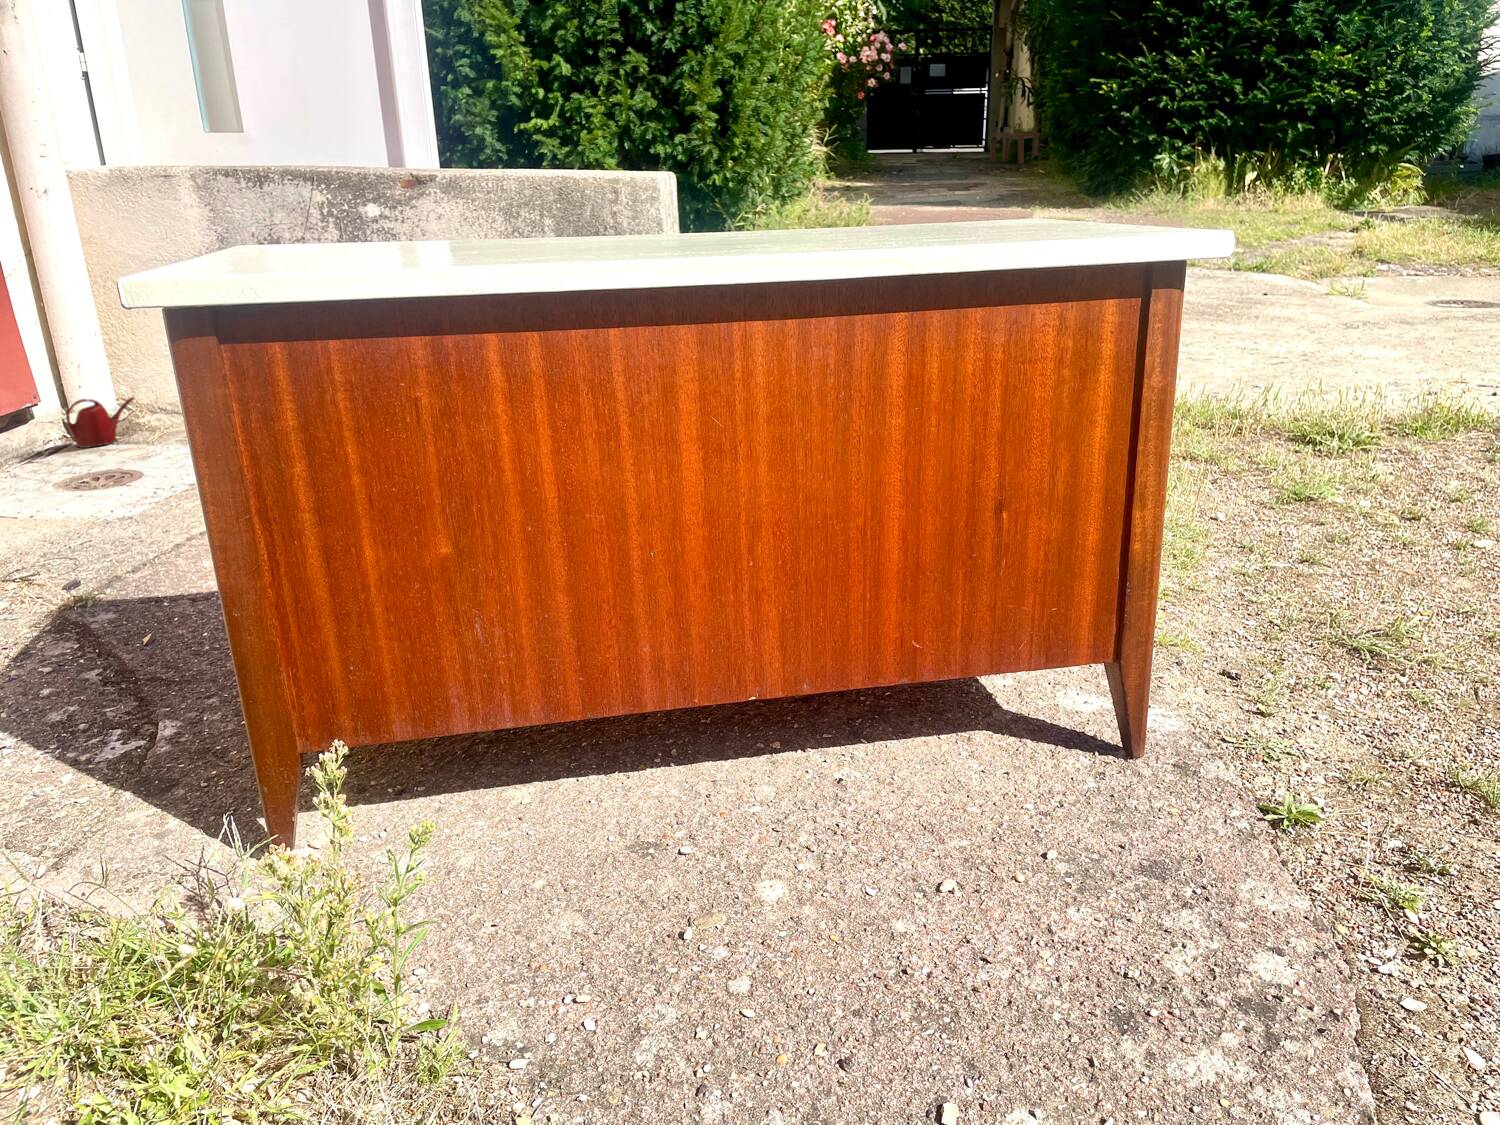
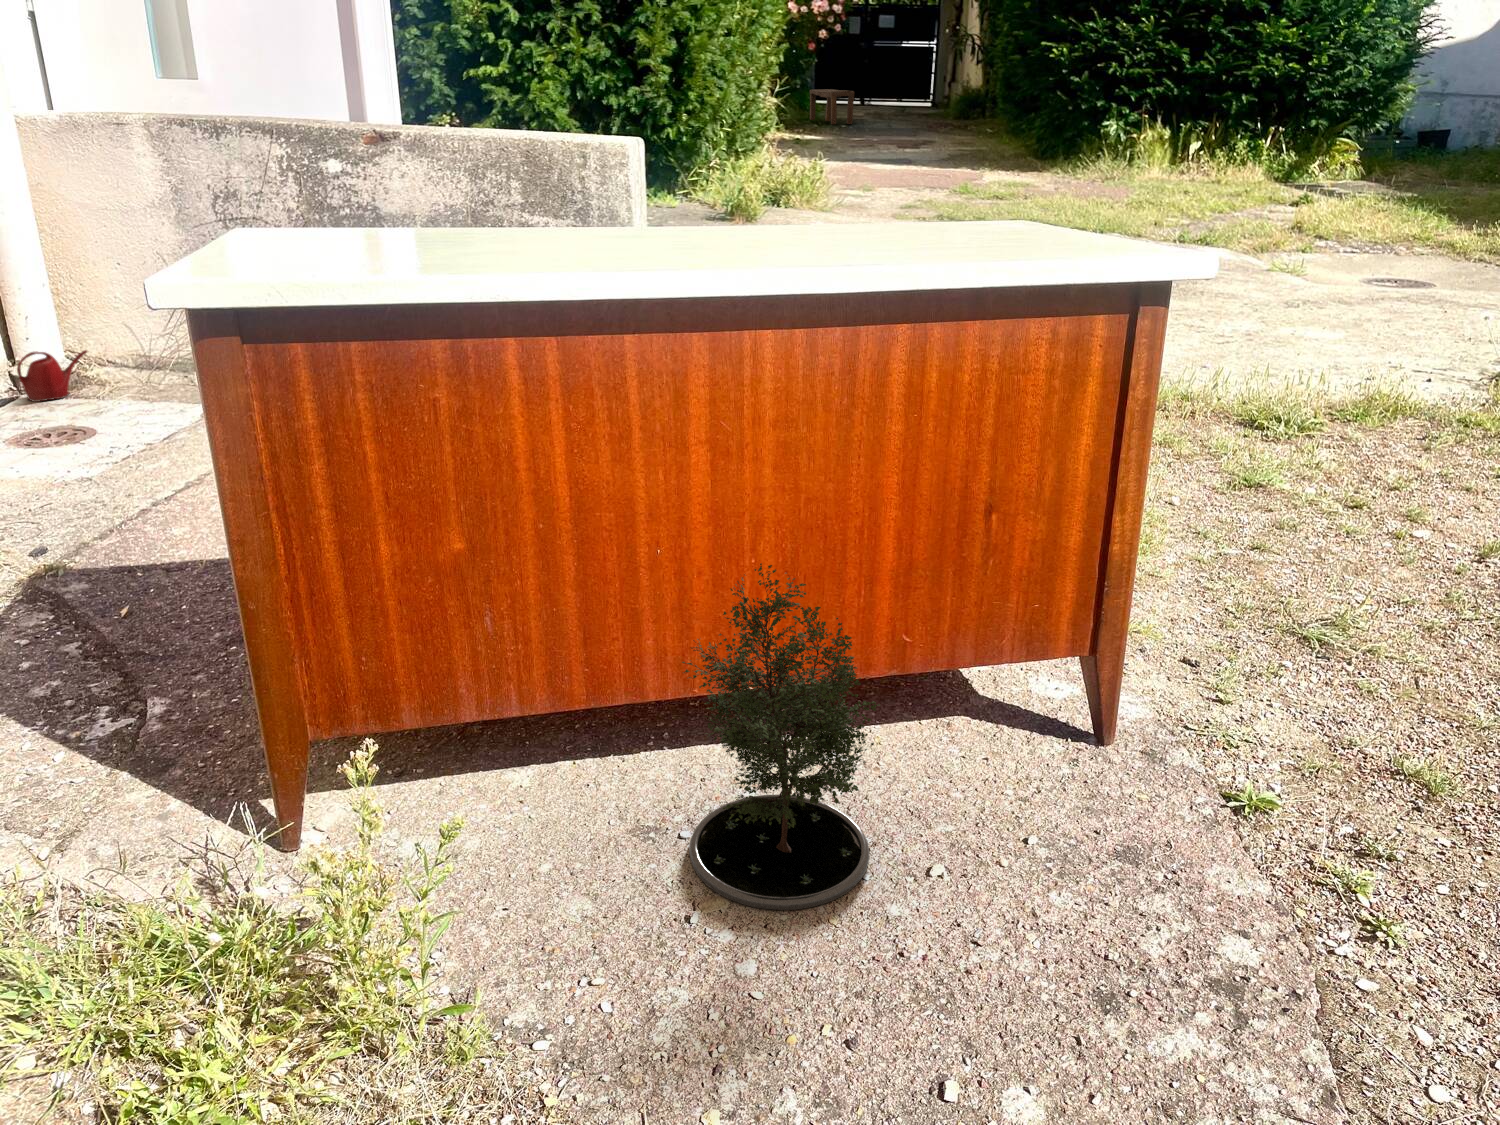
bench: present [990,132,1040,164] -> present [810,89,854,124]
potted tree: none [673,559,886,927] -> present [682,563,879,910]

